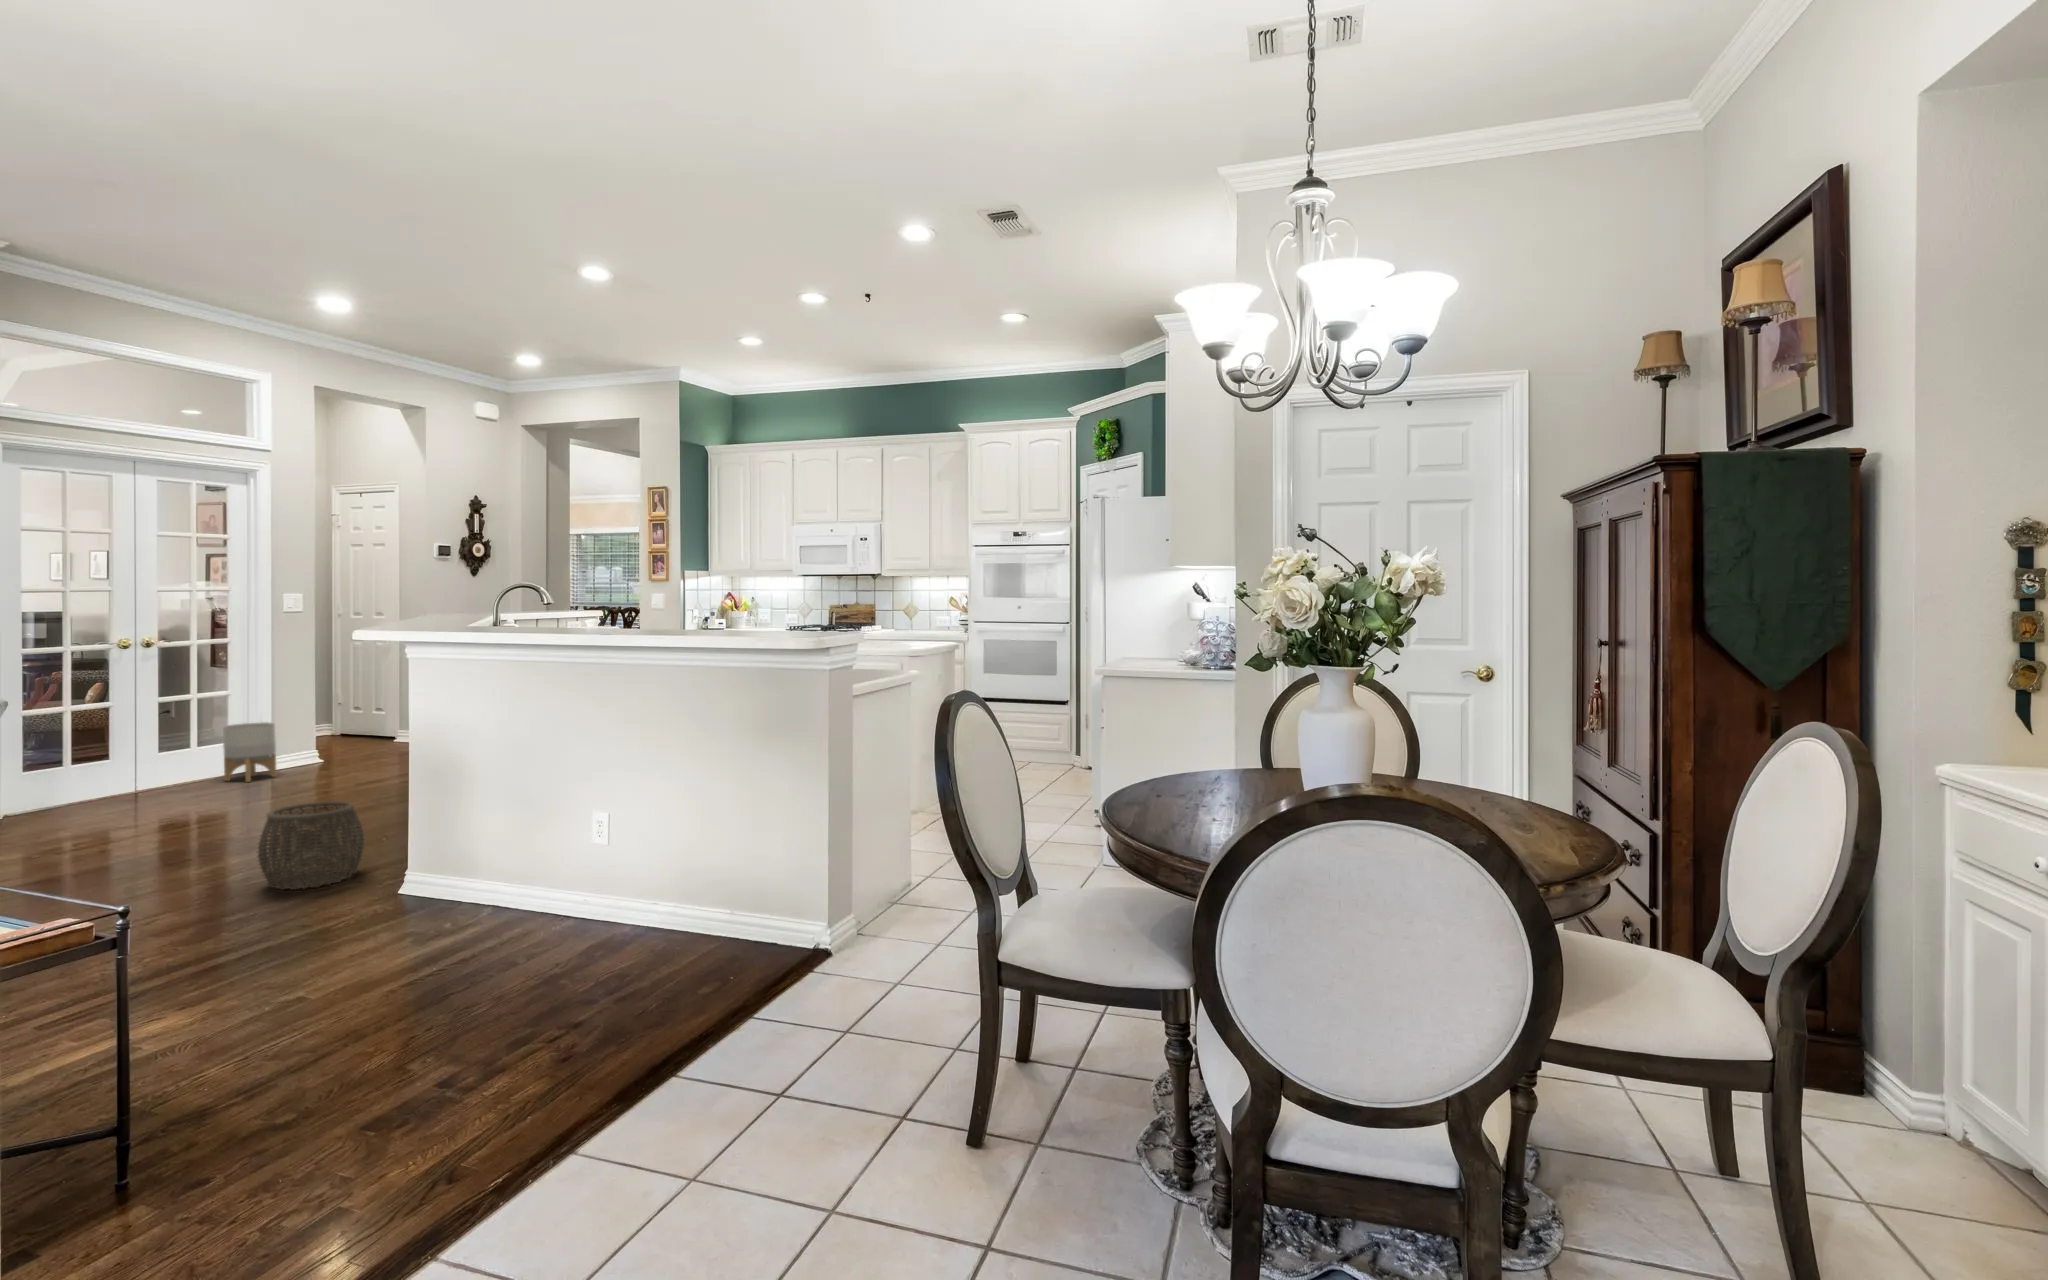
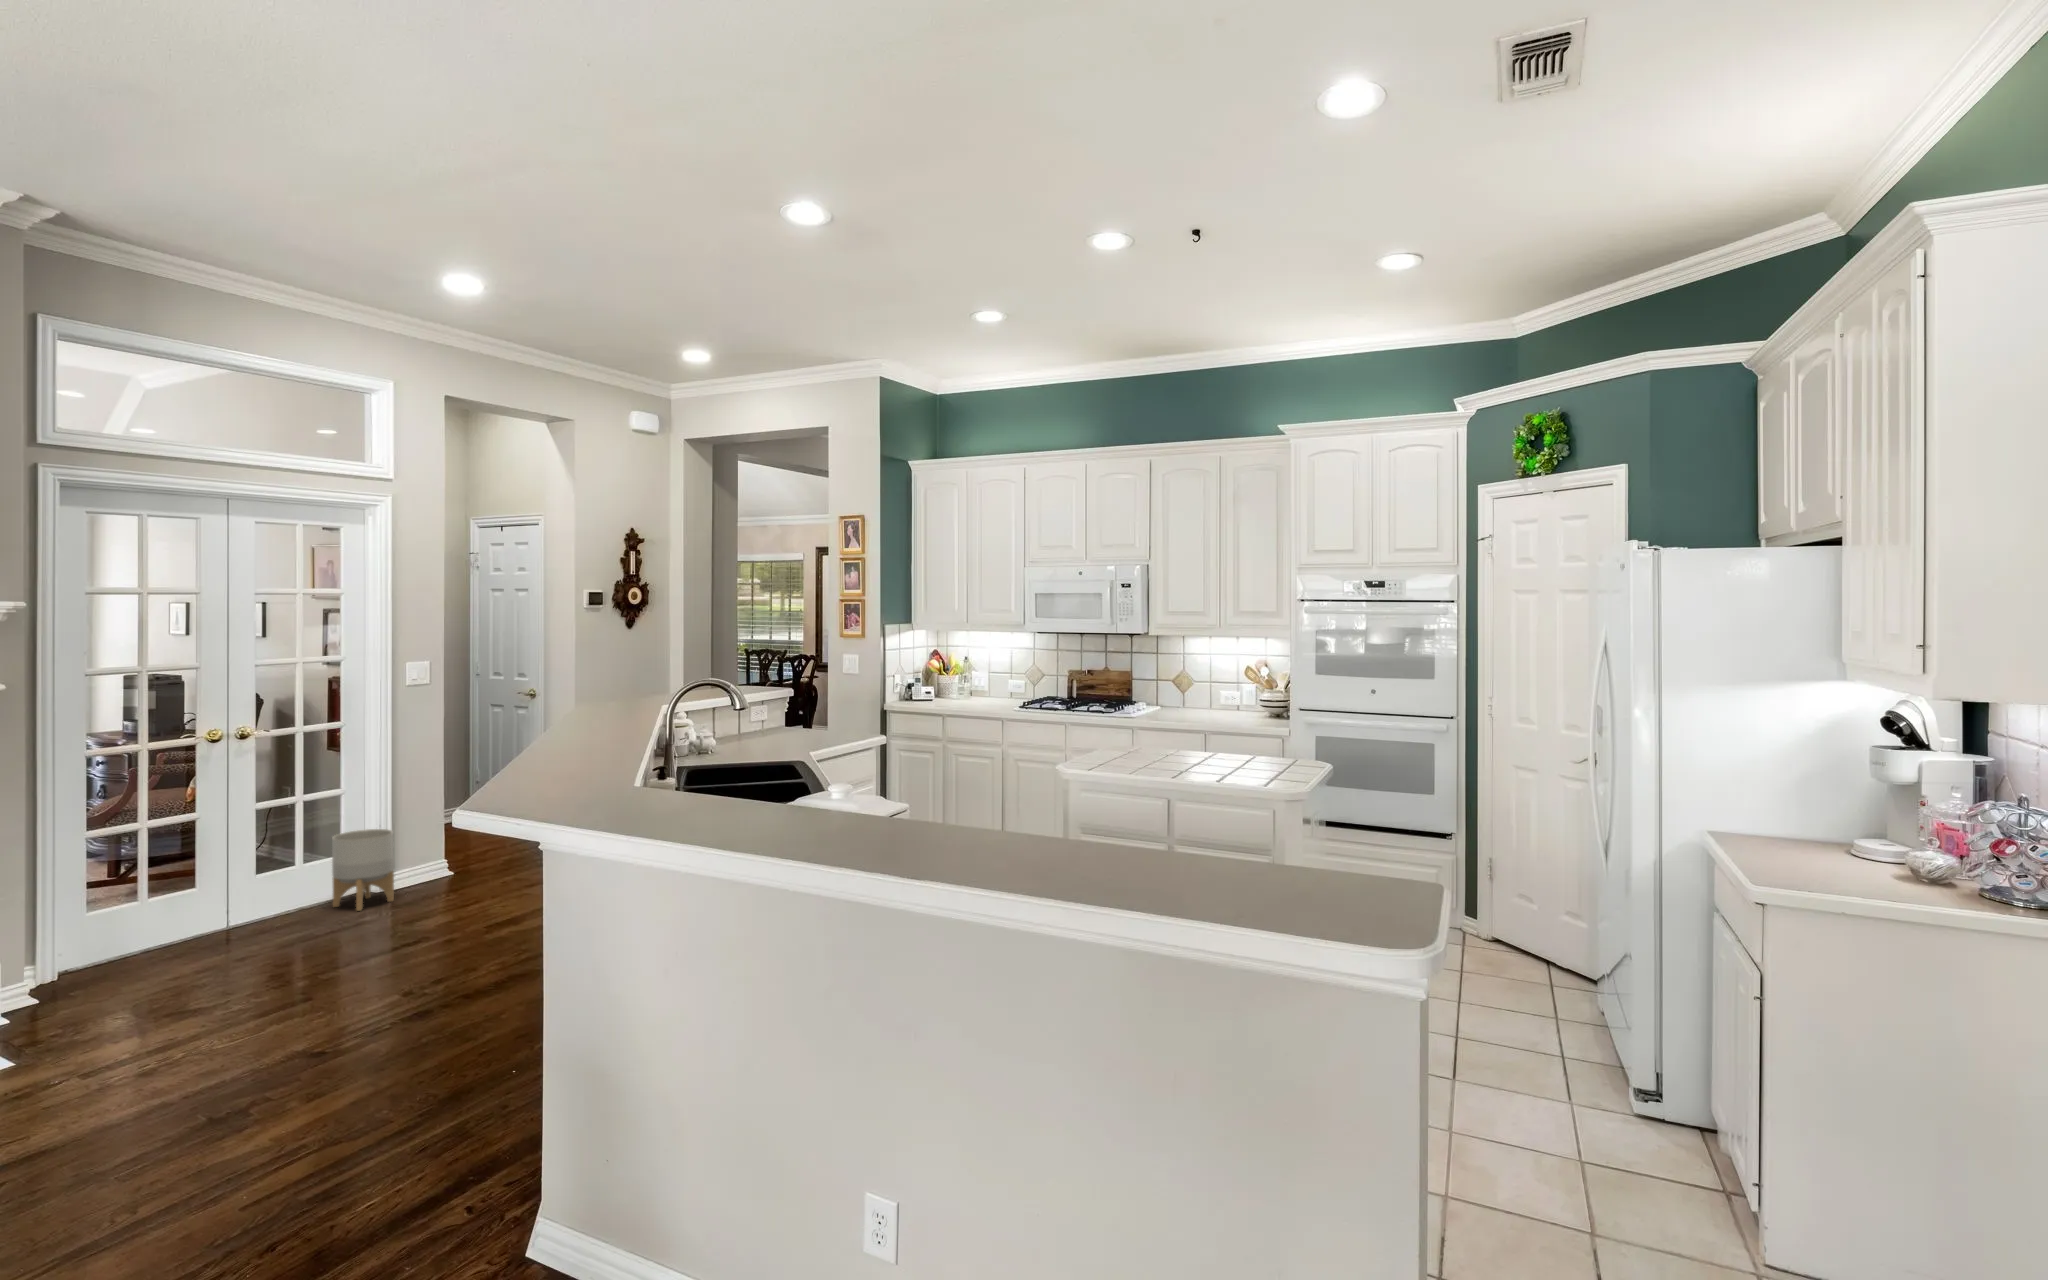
woven basket: present [258,801,365,890] -> none [324,1041,484,1207]

